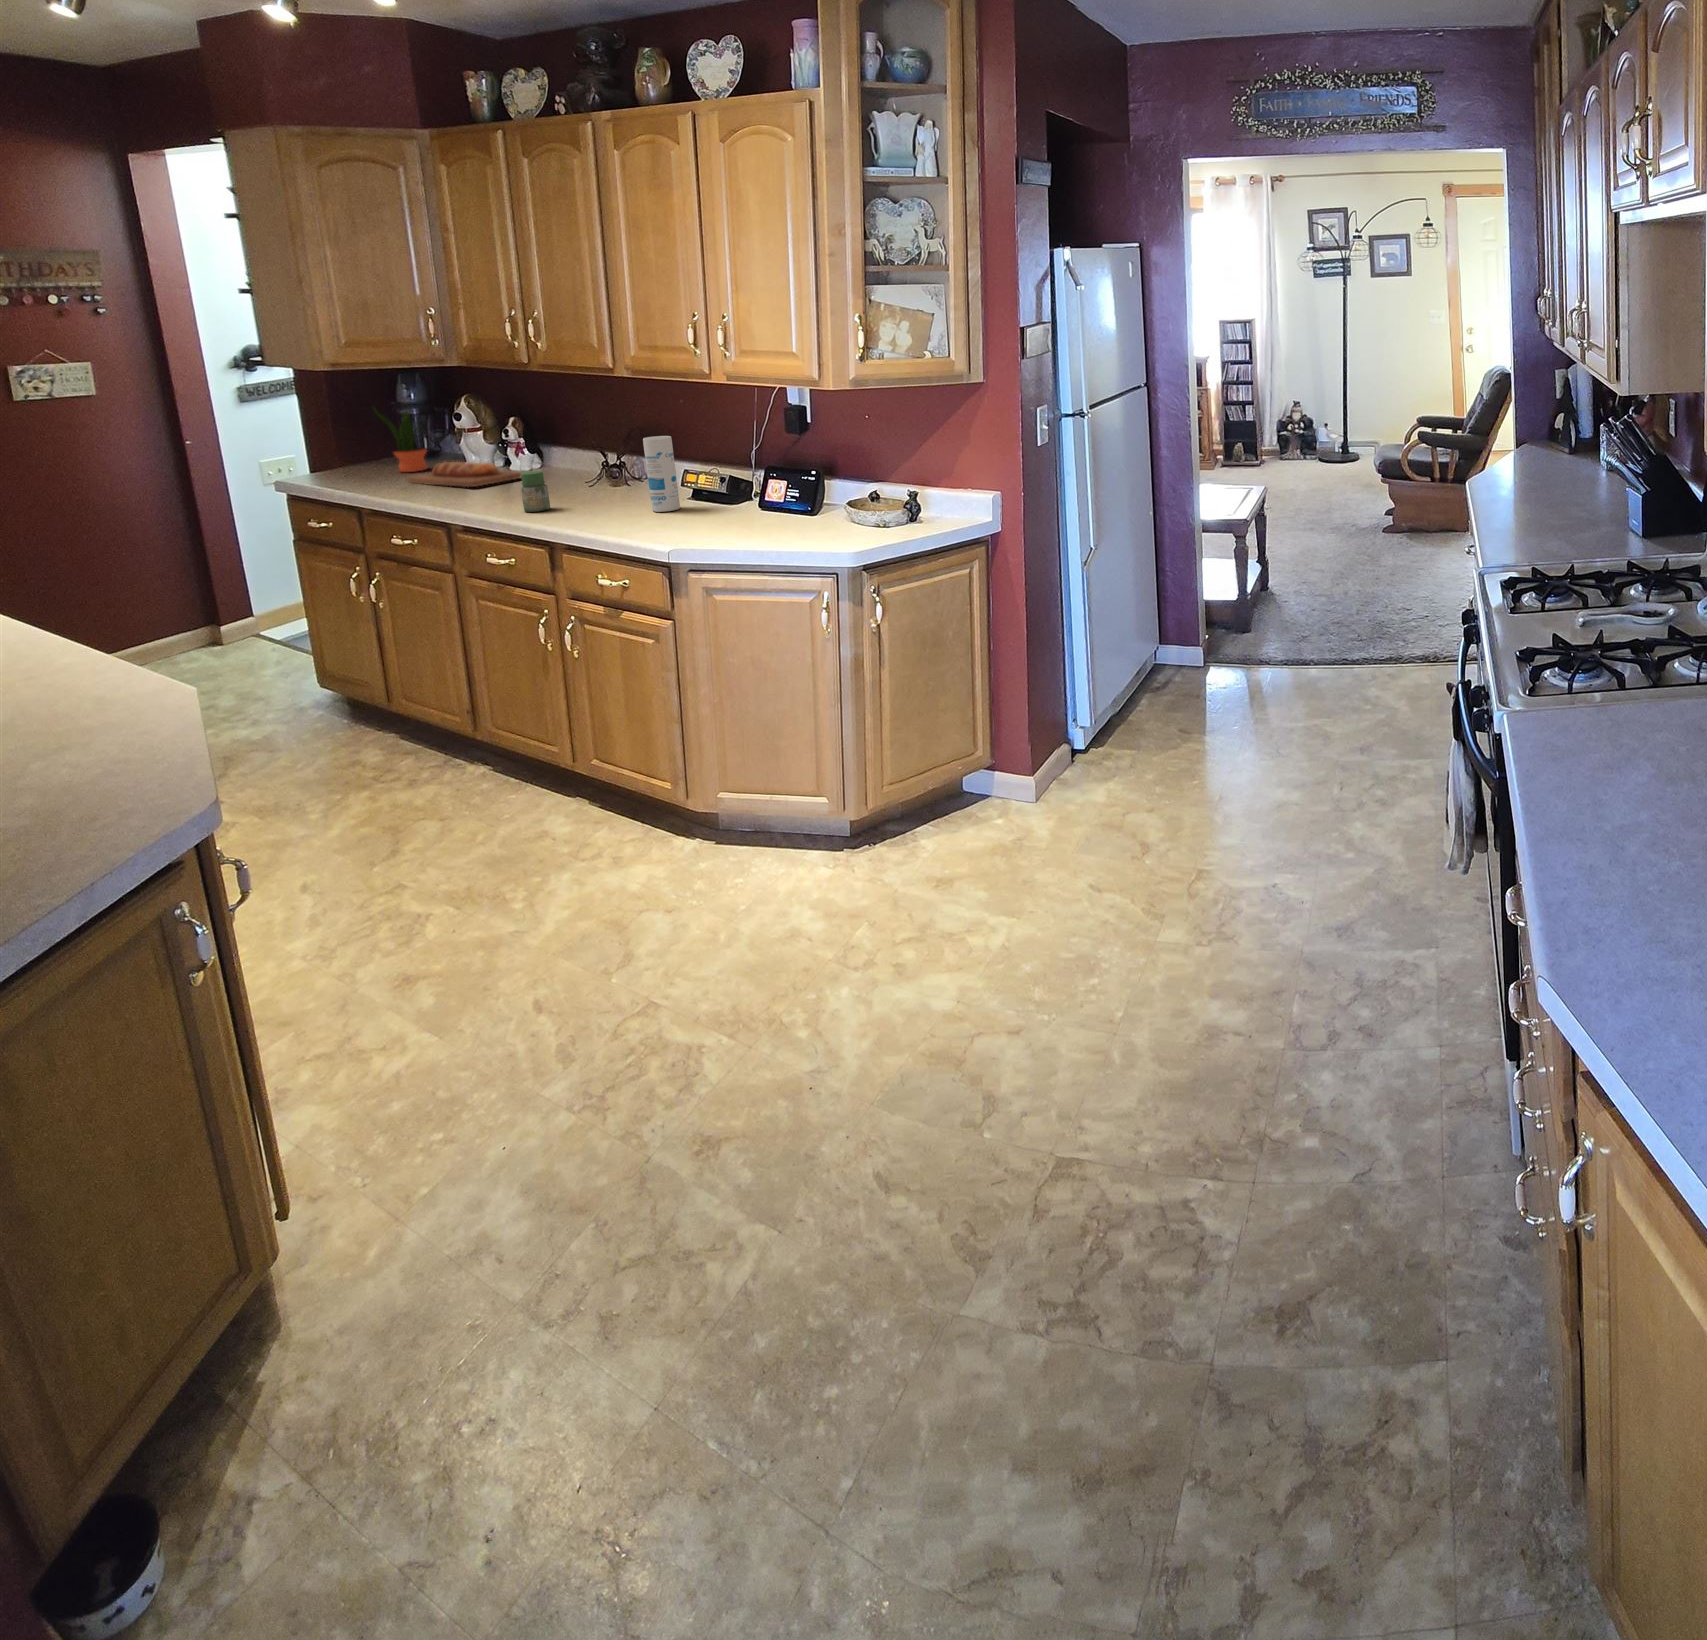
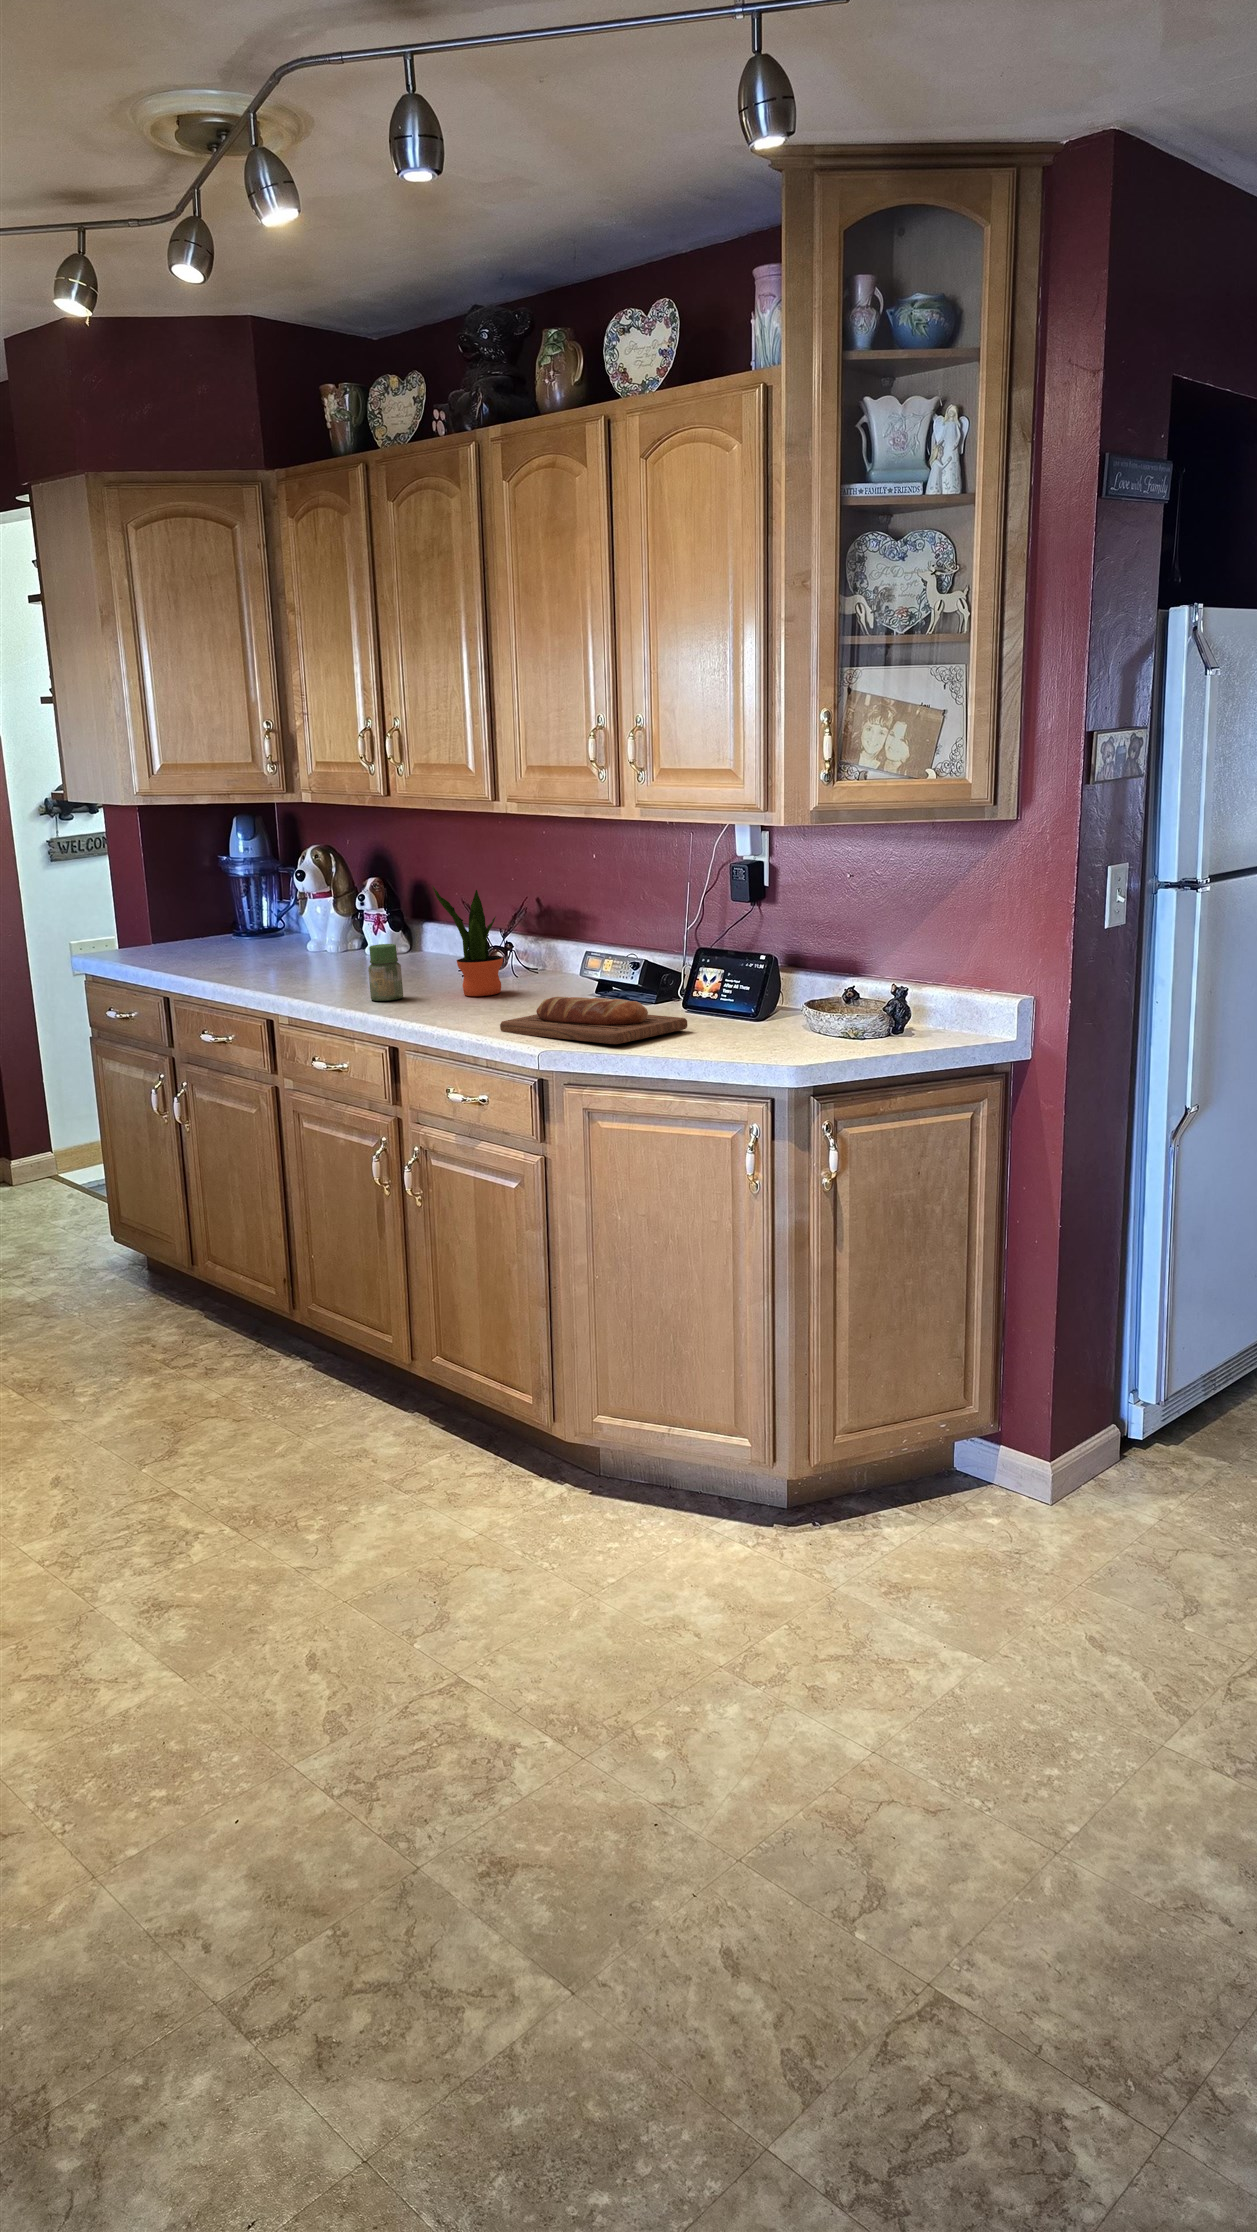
potted plant: present [374,408,427,472] -> present [432,886,503,996]
canister: present [643,436,680,512] -> none [525,895,570,1006]
bread loaf: present [408,462,522,487] -> present [500,997,688,1044]

